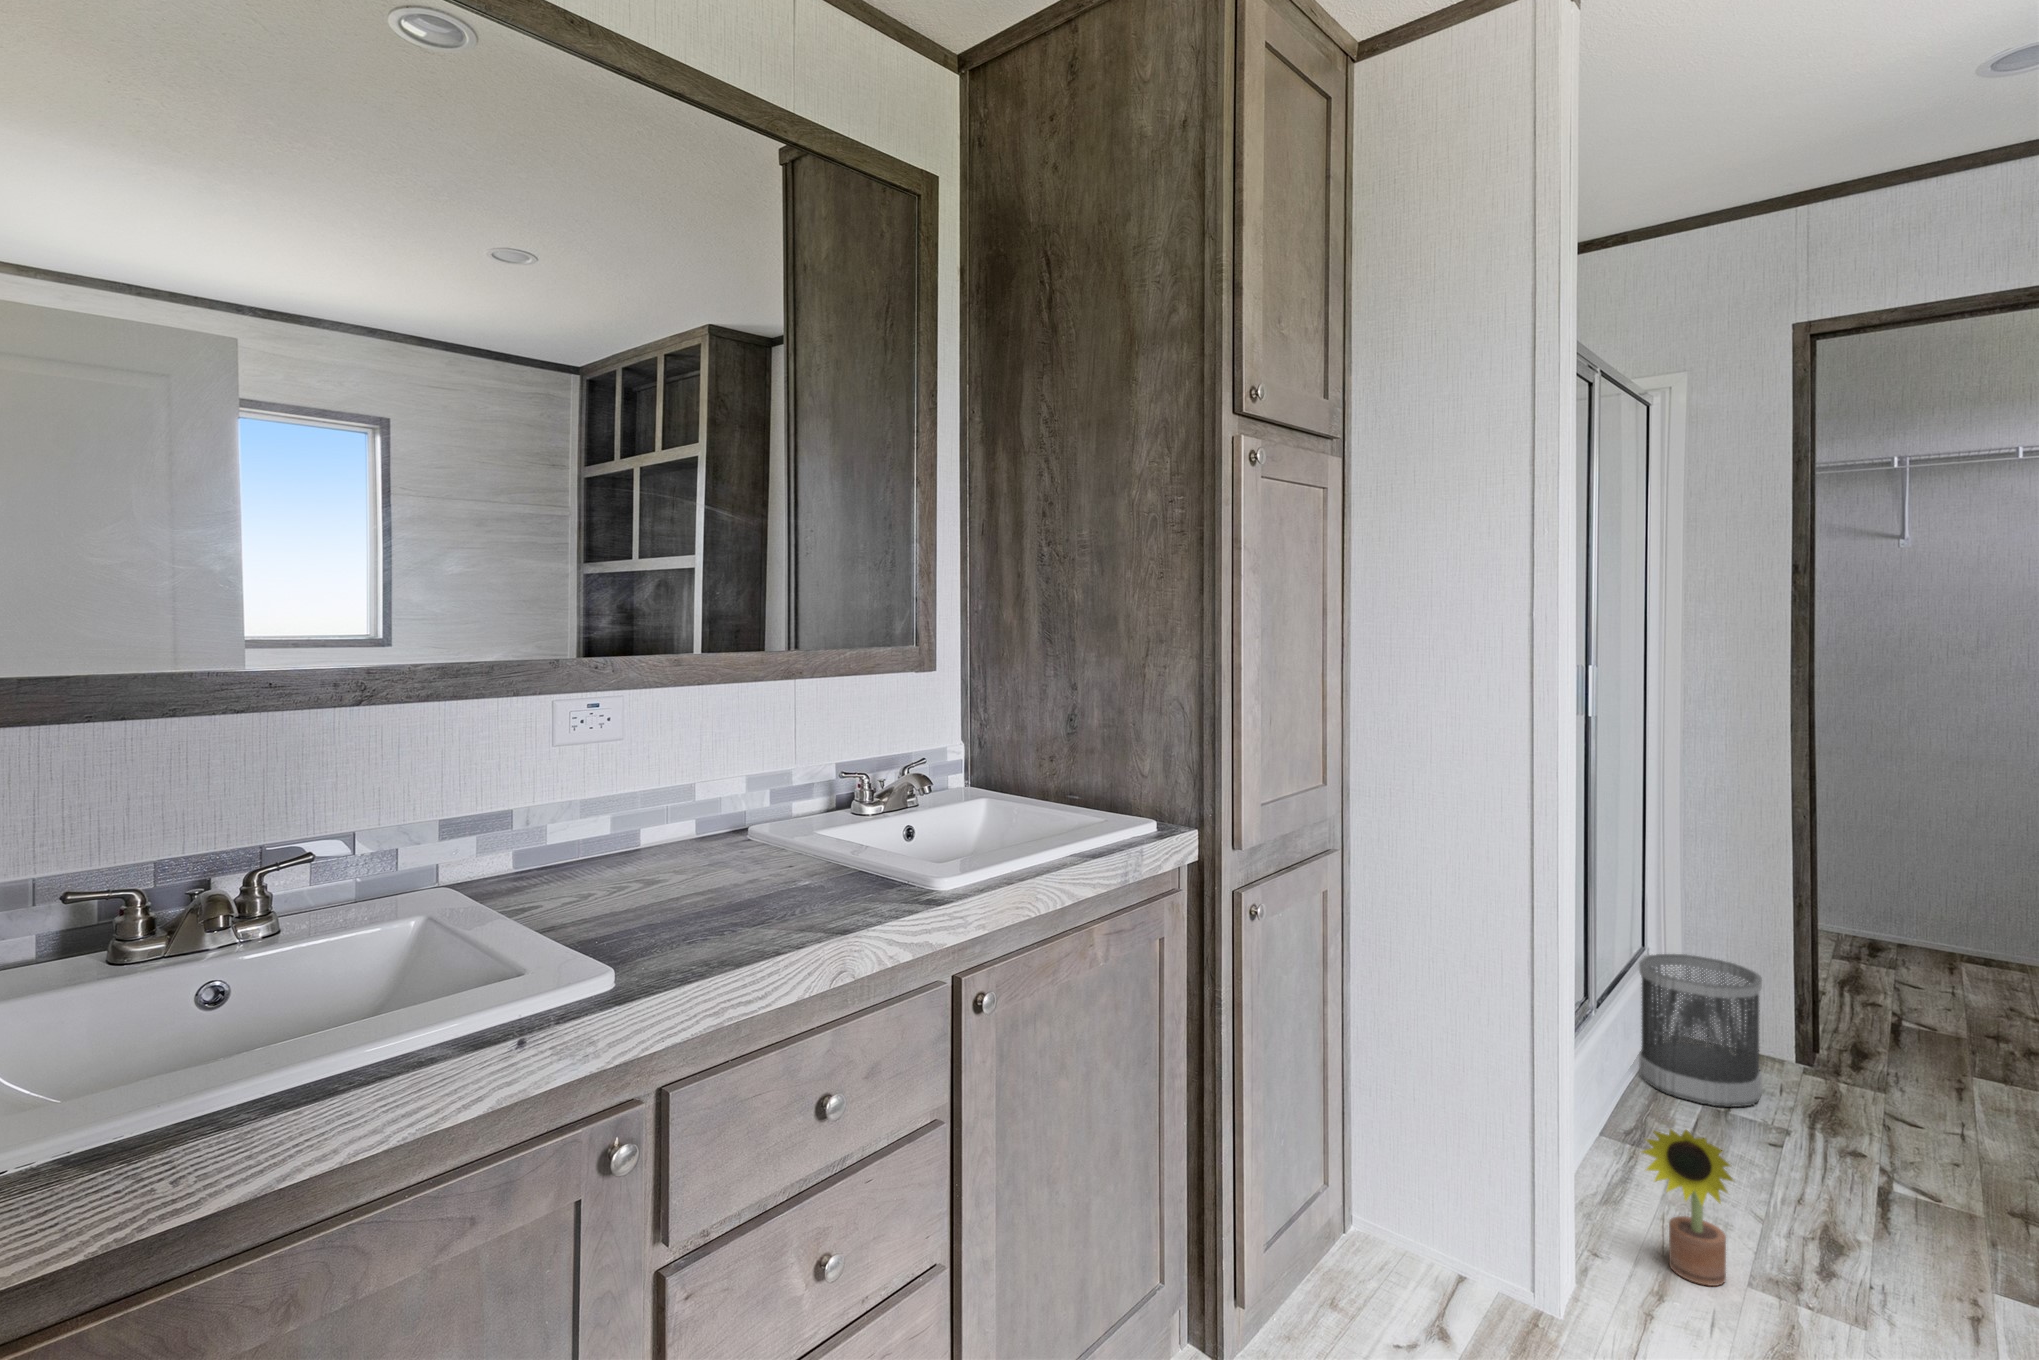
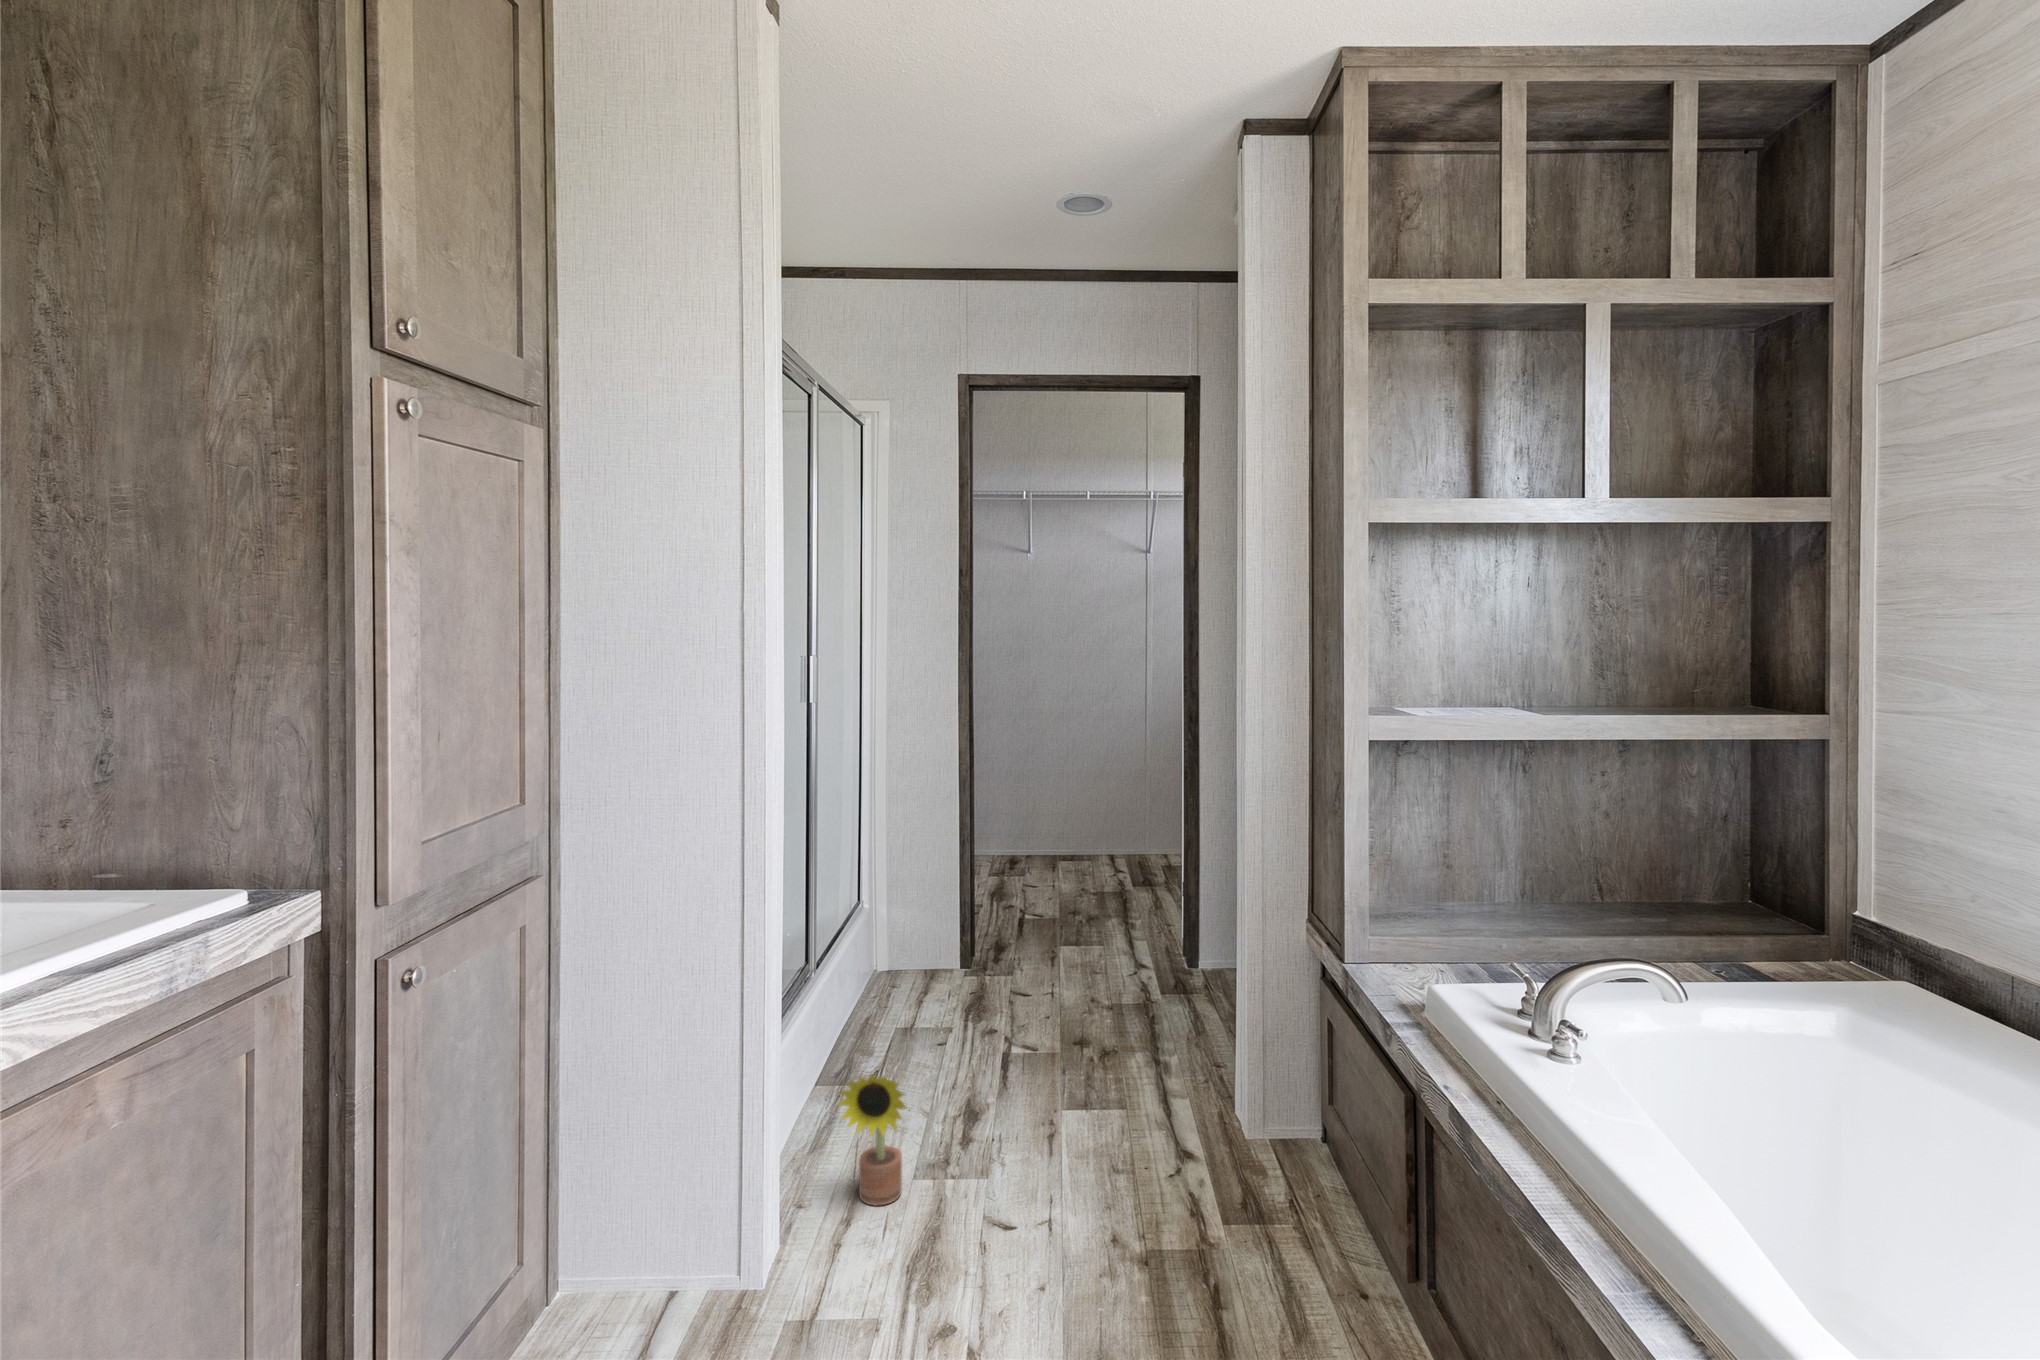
wastebasket: present [1639,954,1762,1107] -> none [847,899,936,1029]

